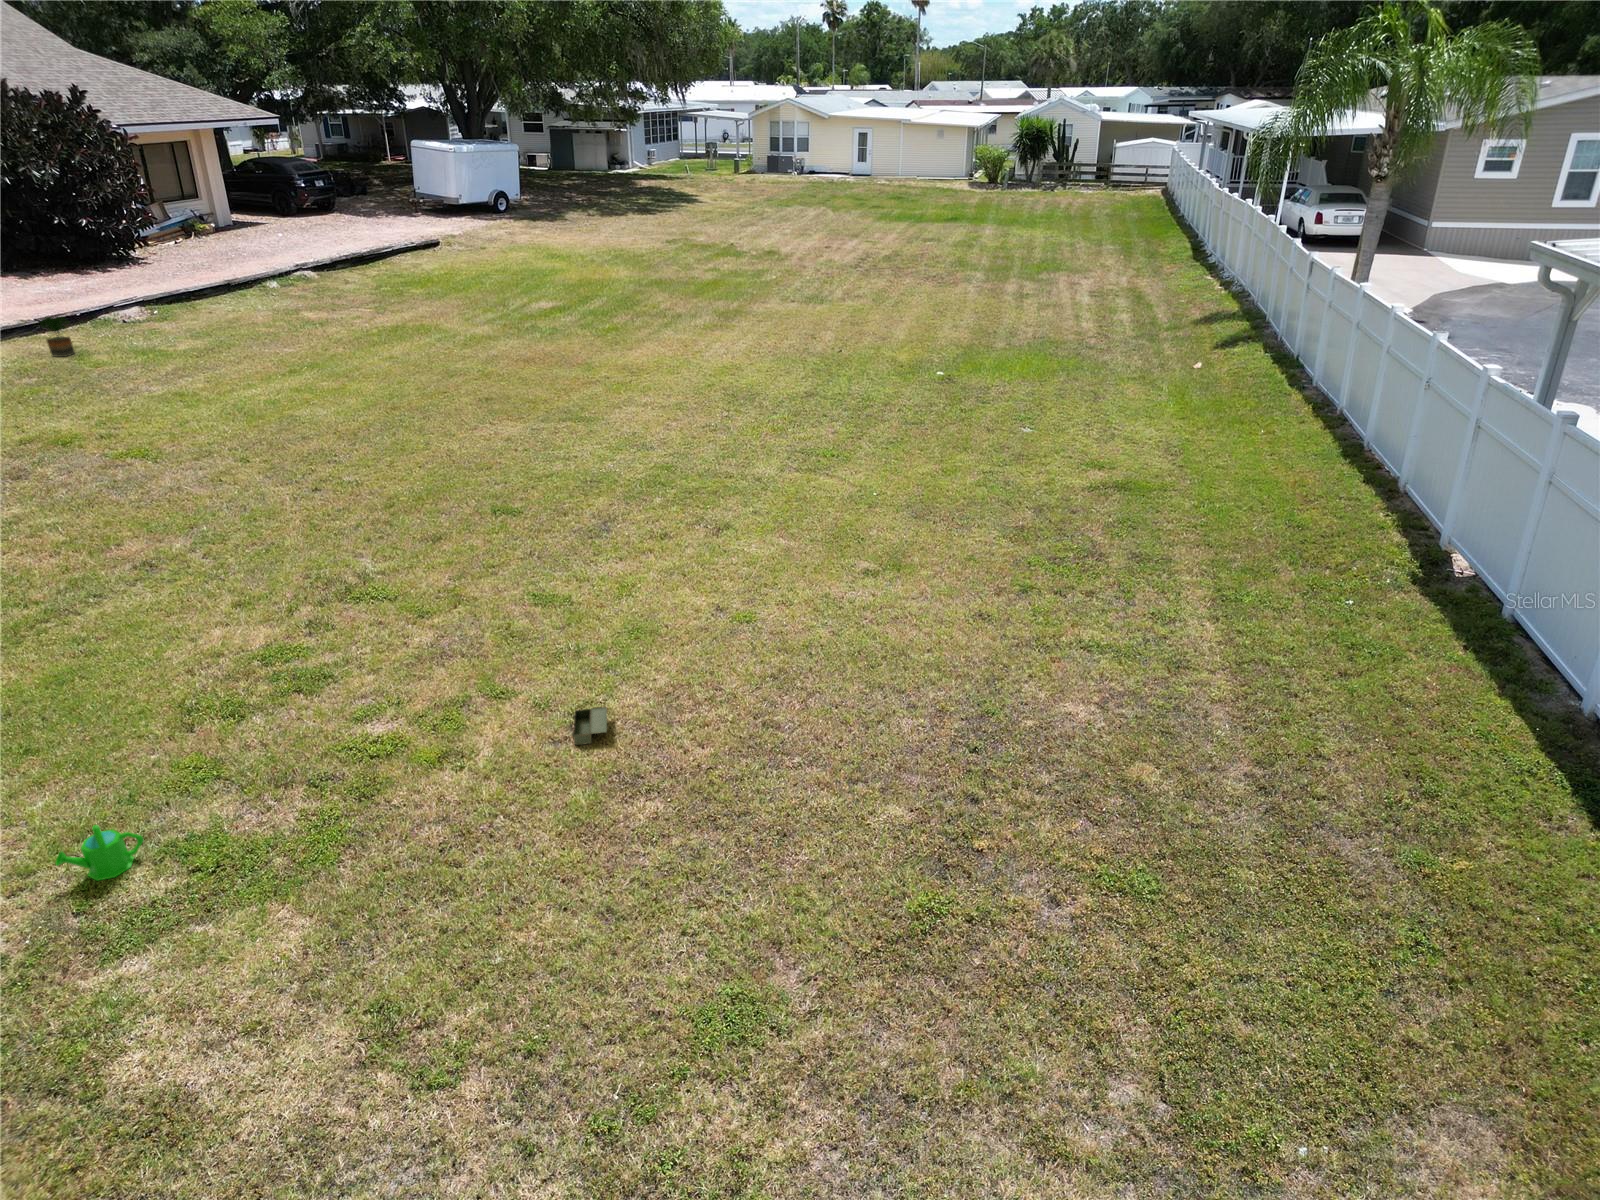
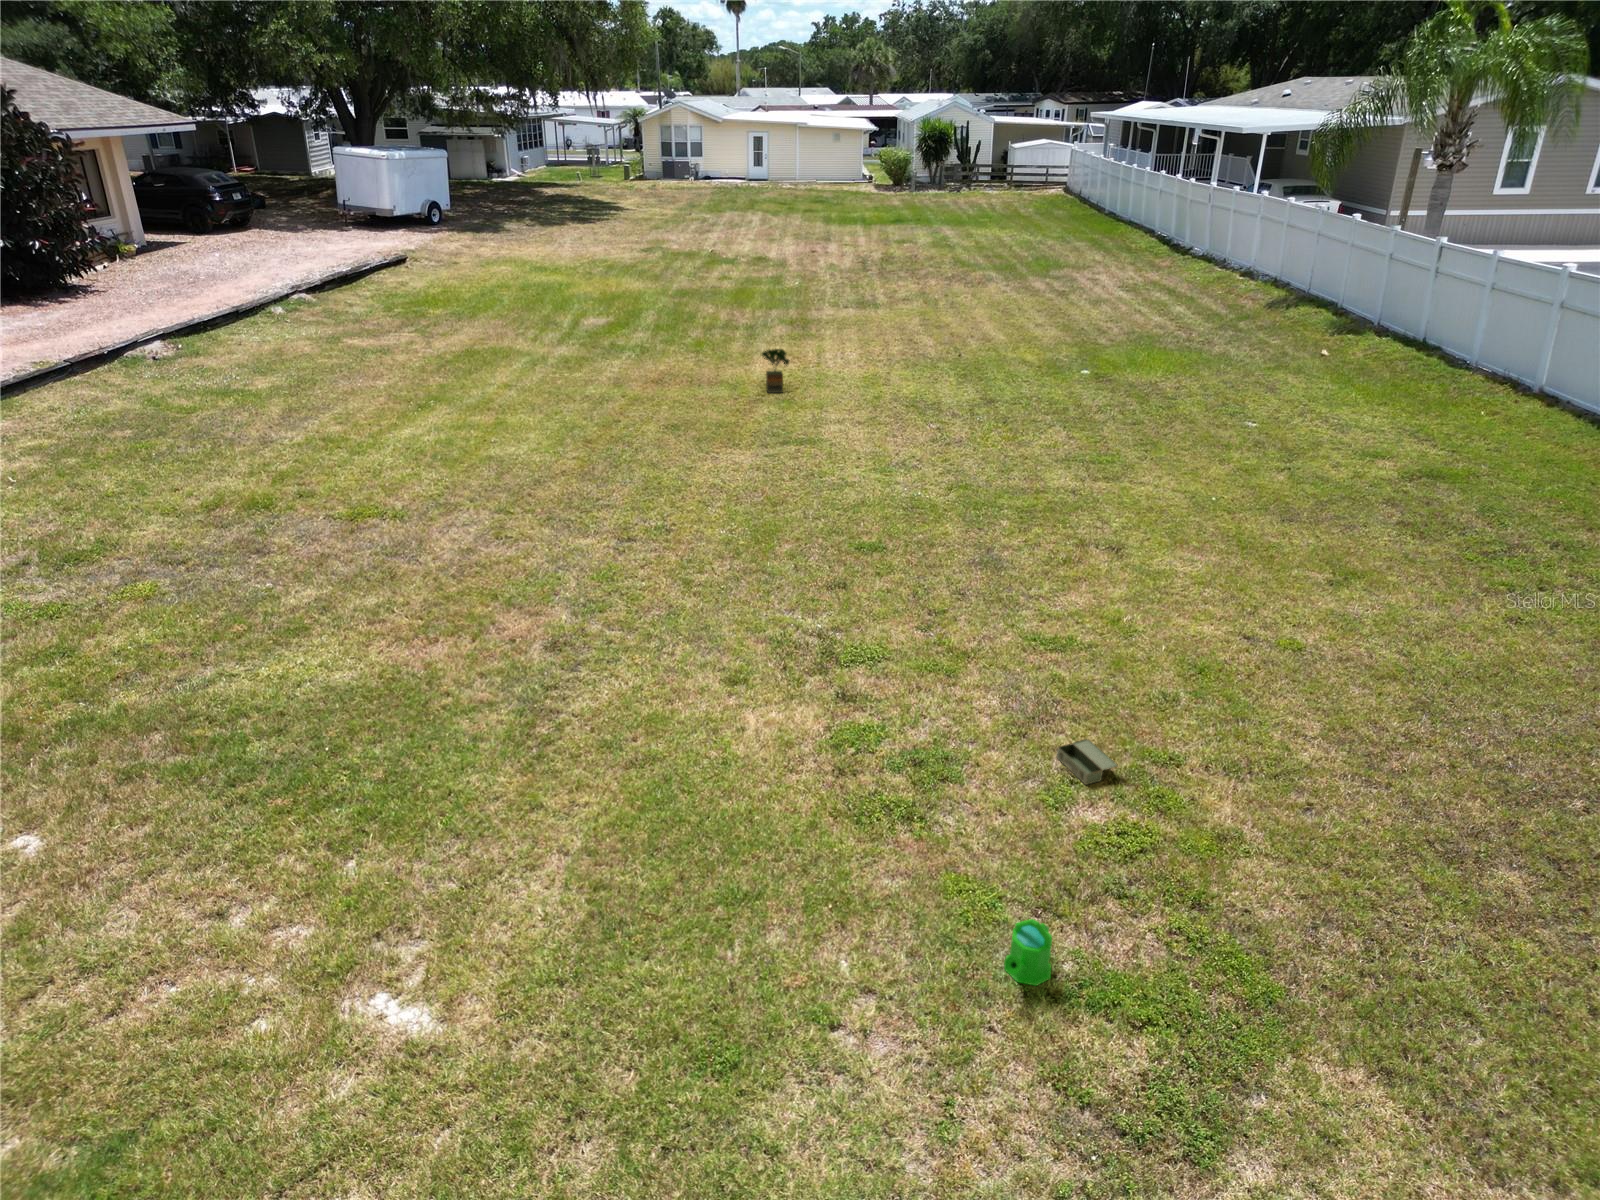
potted tree: present [41,317,75,357] -> present [762,349,790,393]
toolbox: present [570,707,607,745] -> present [1057,739,1118,785]

